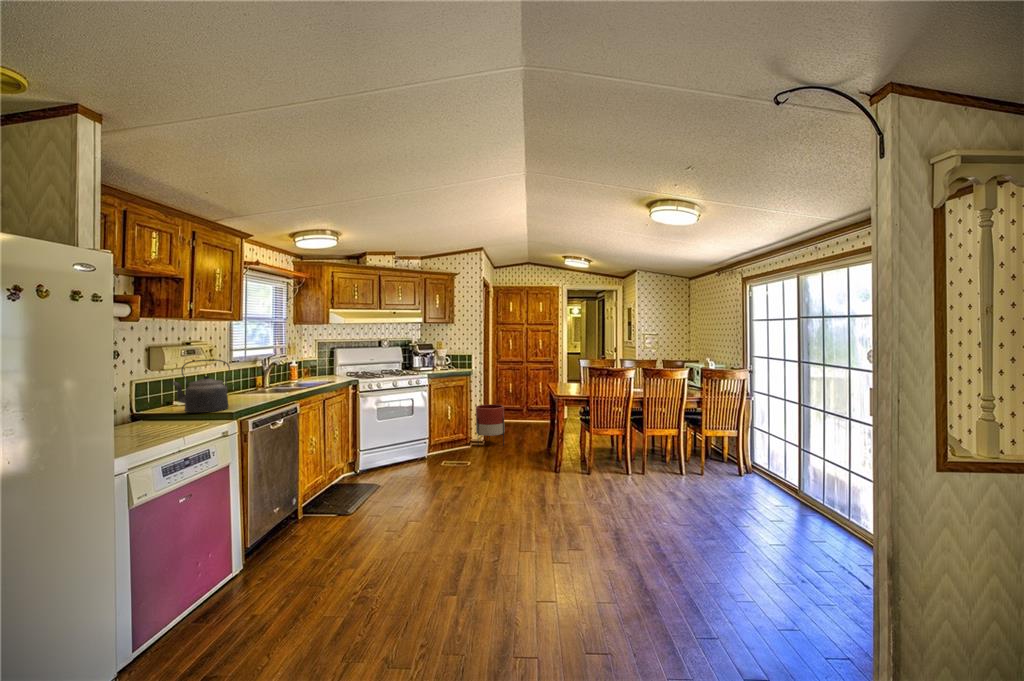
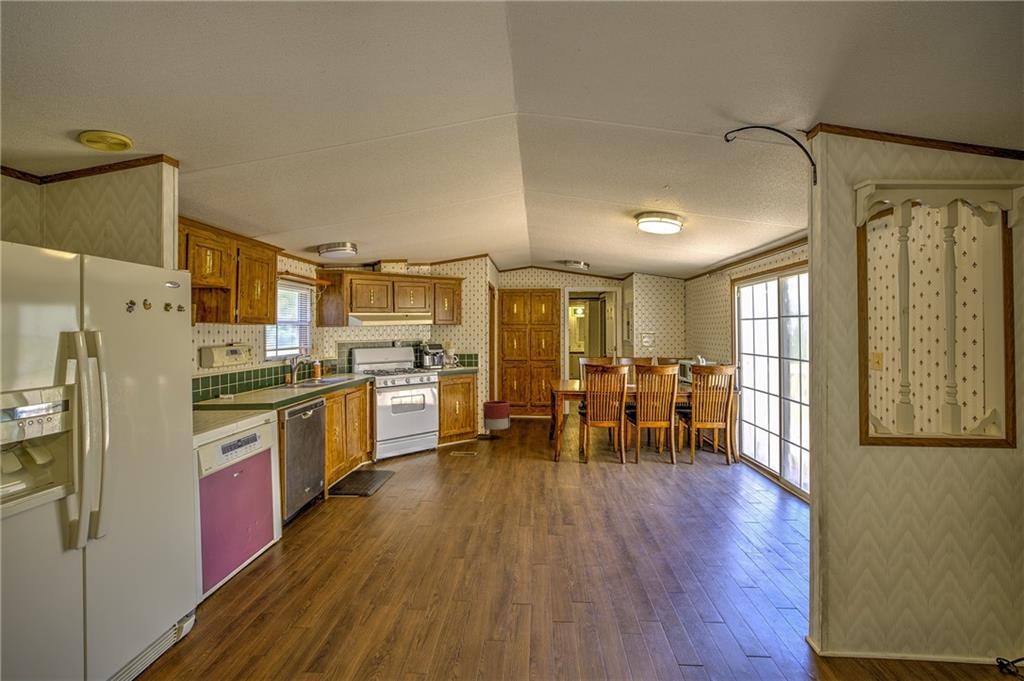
kettle: present [173,359,230,413] -> none [223,358,270,404]

